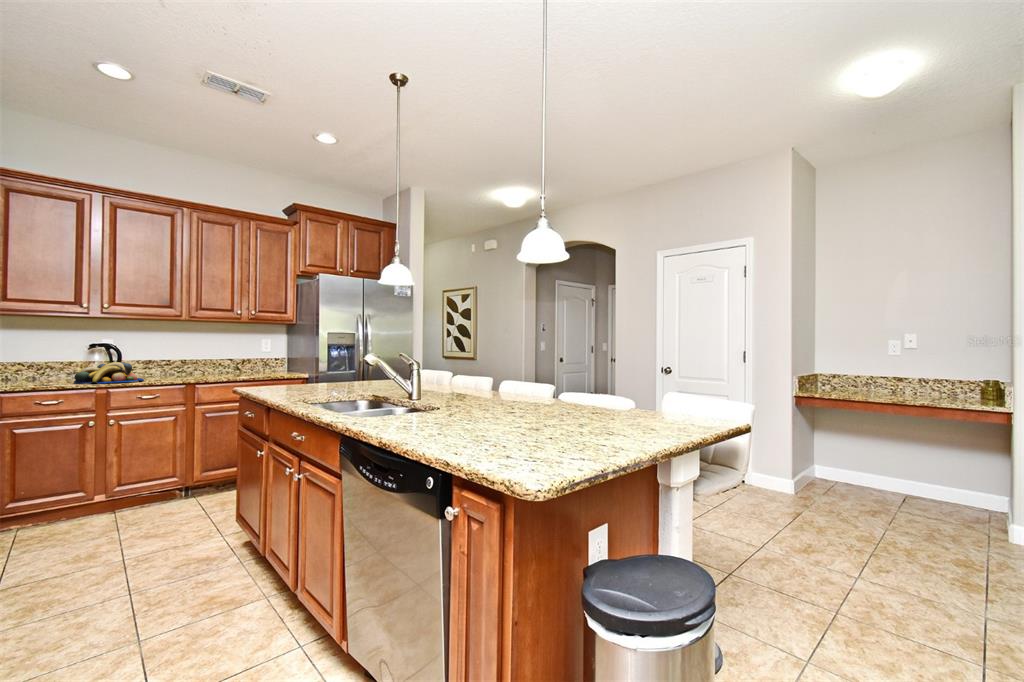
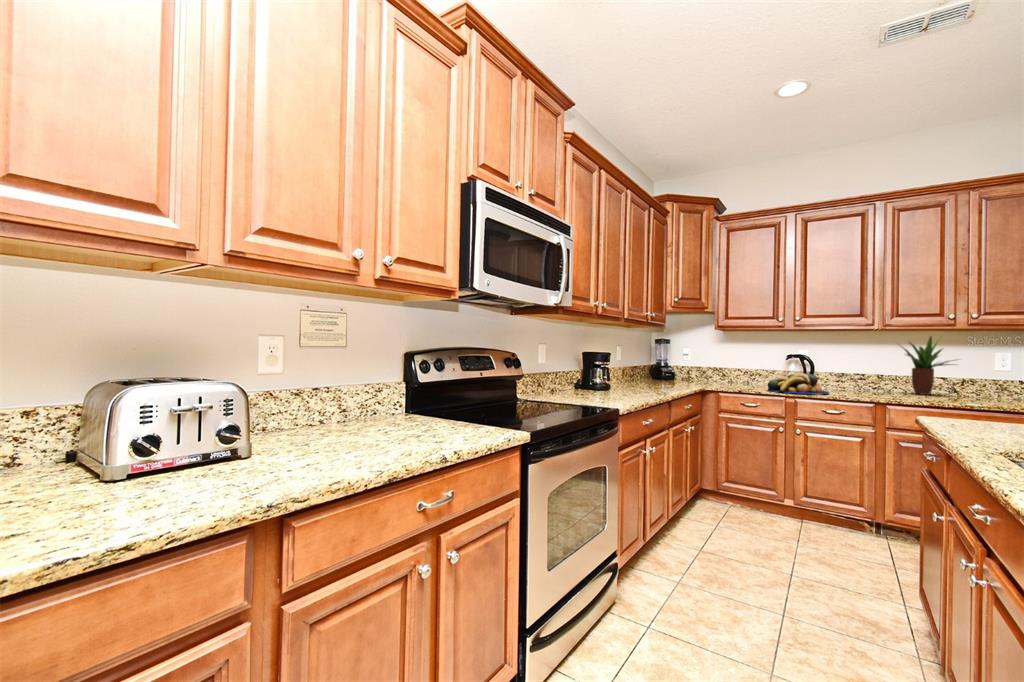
potted plant: none [197,326,244,374] -> present [902,336,954,395]

